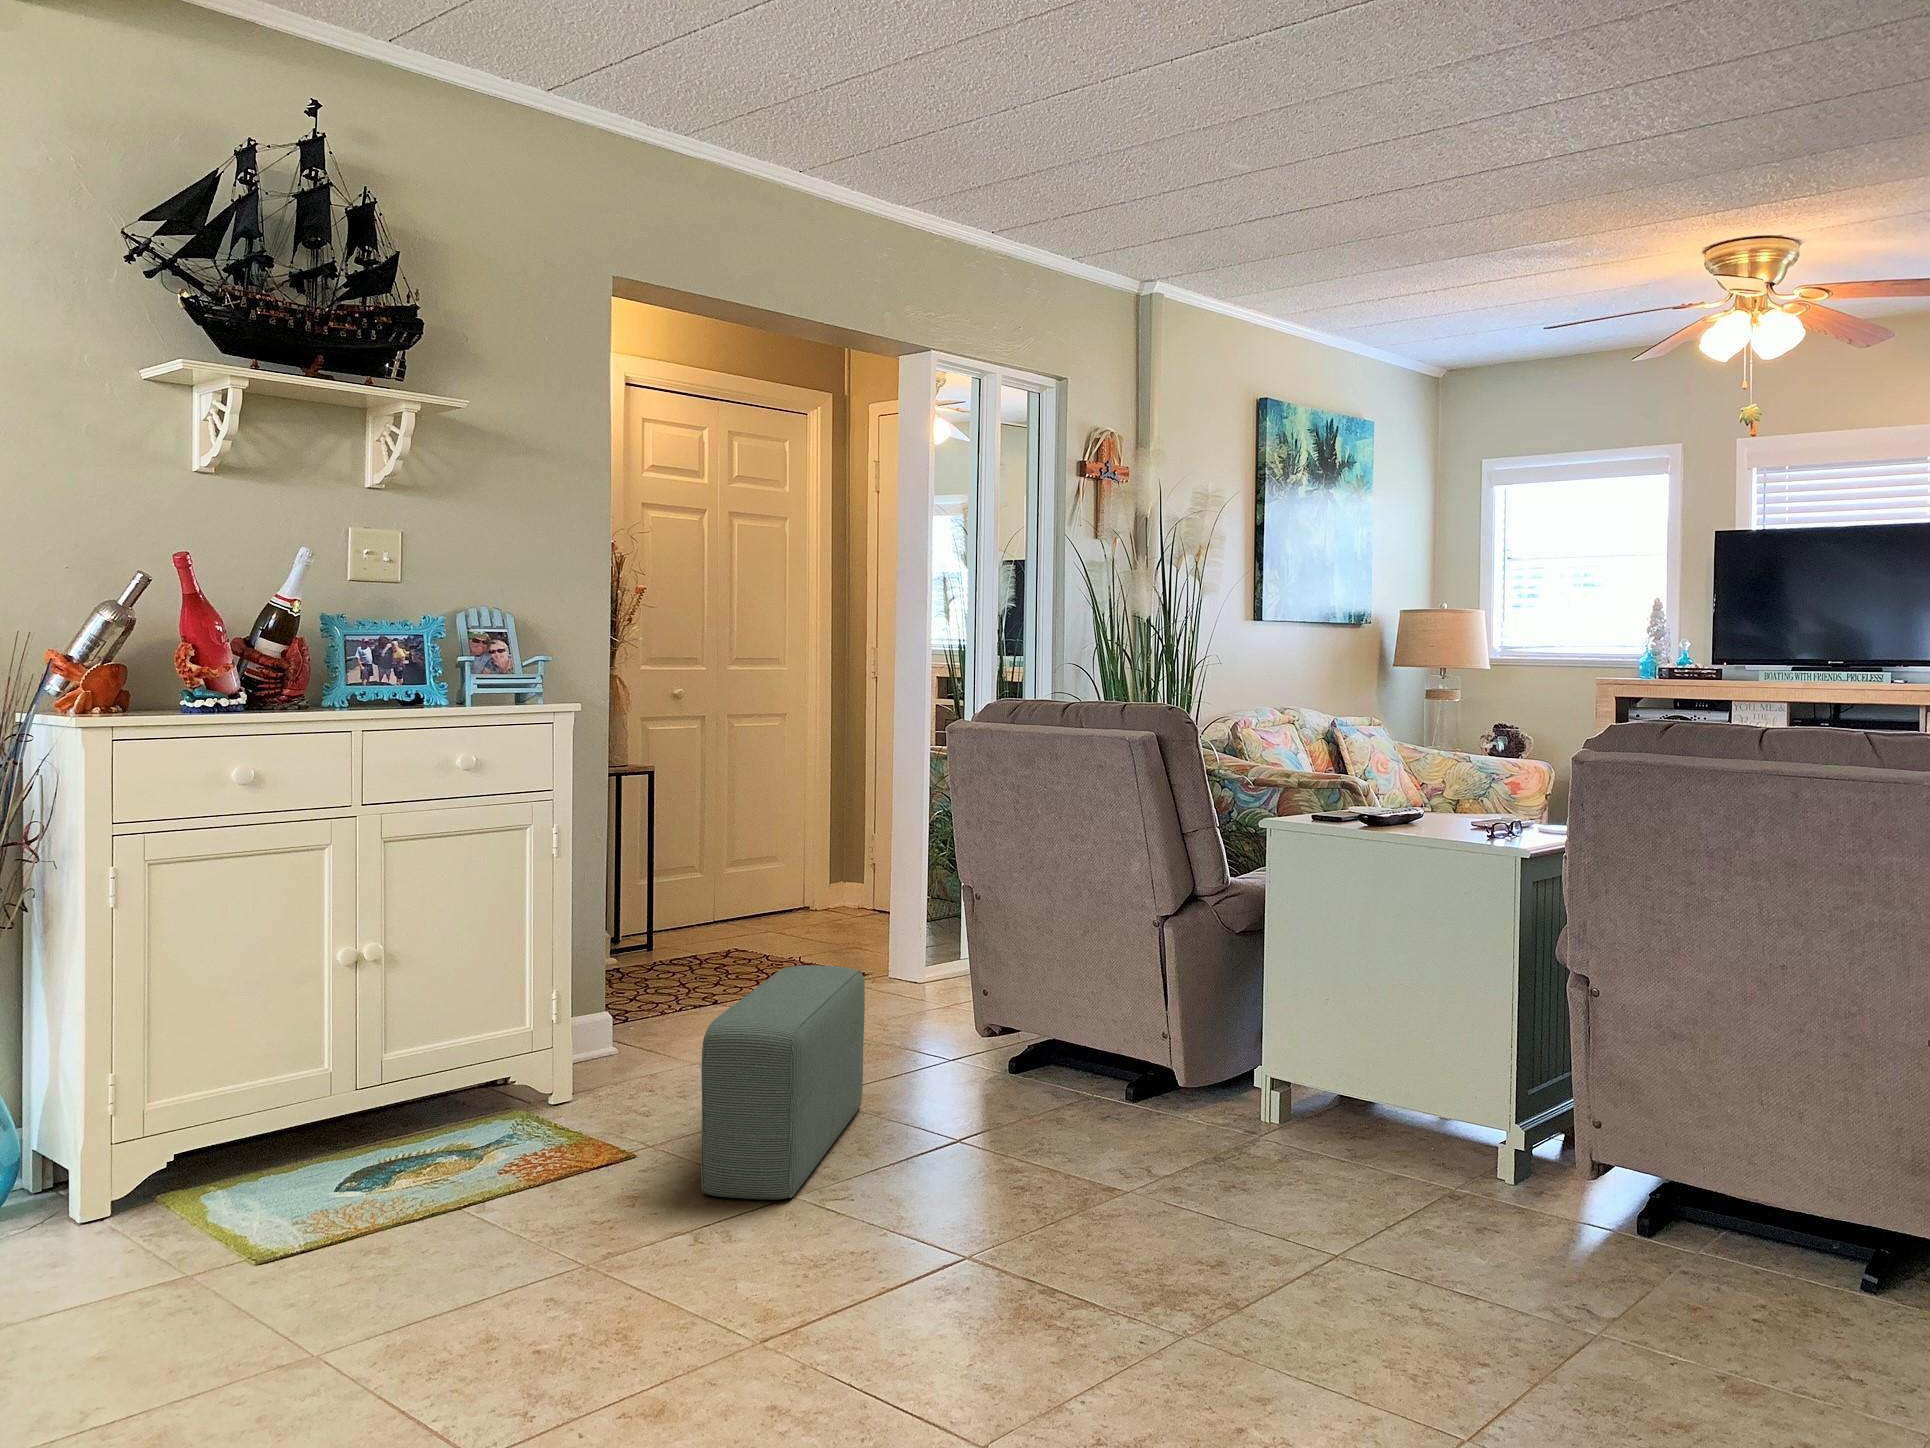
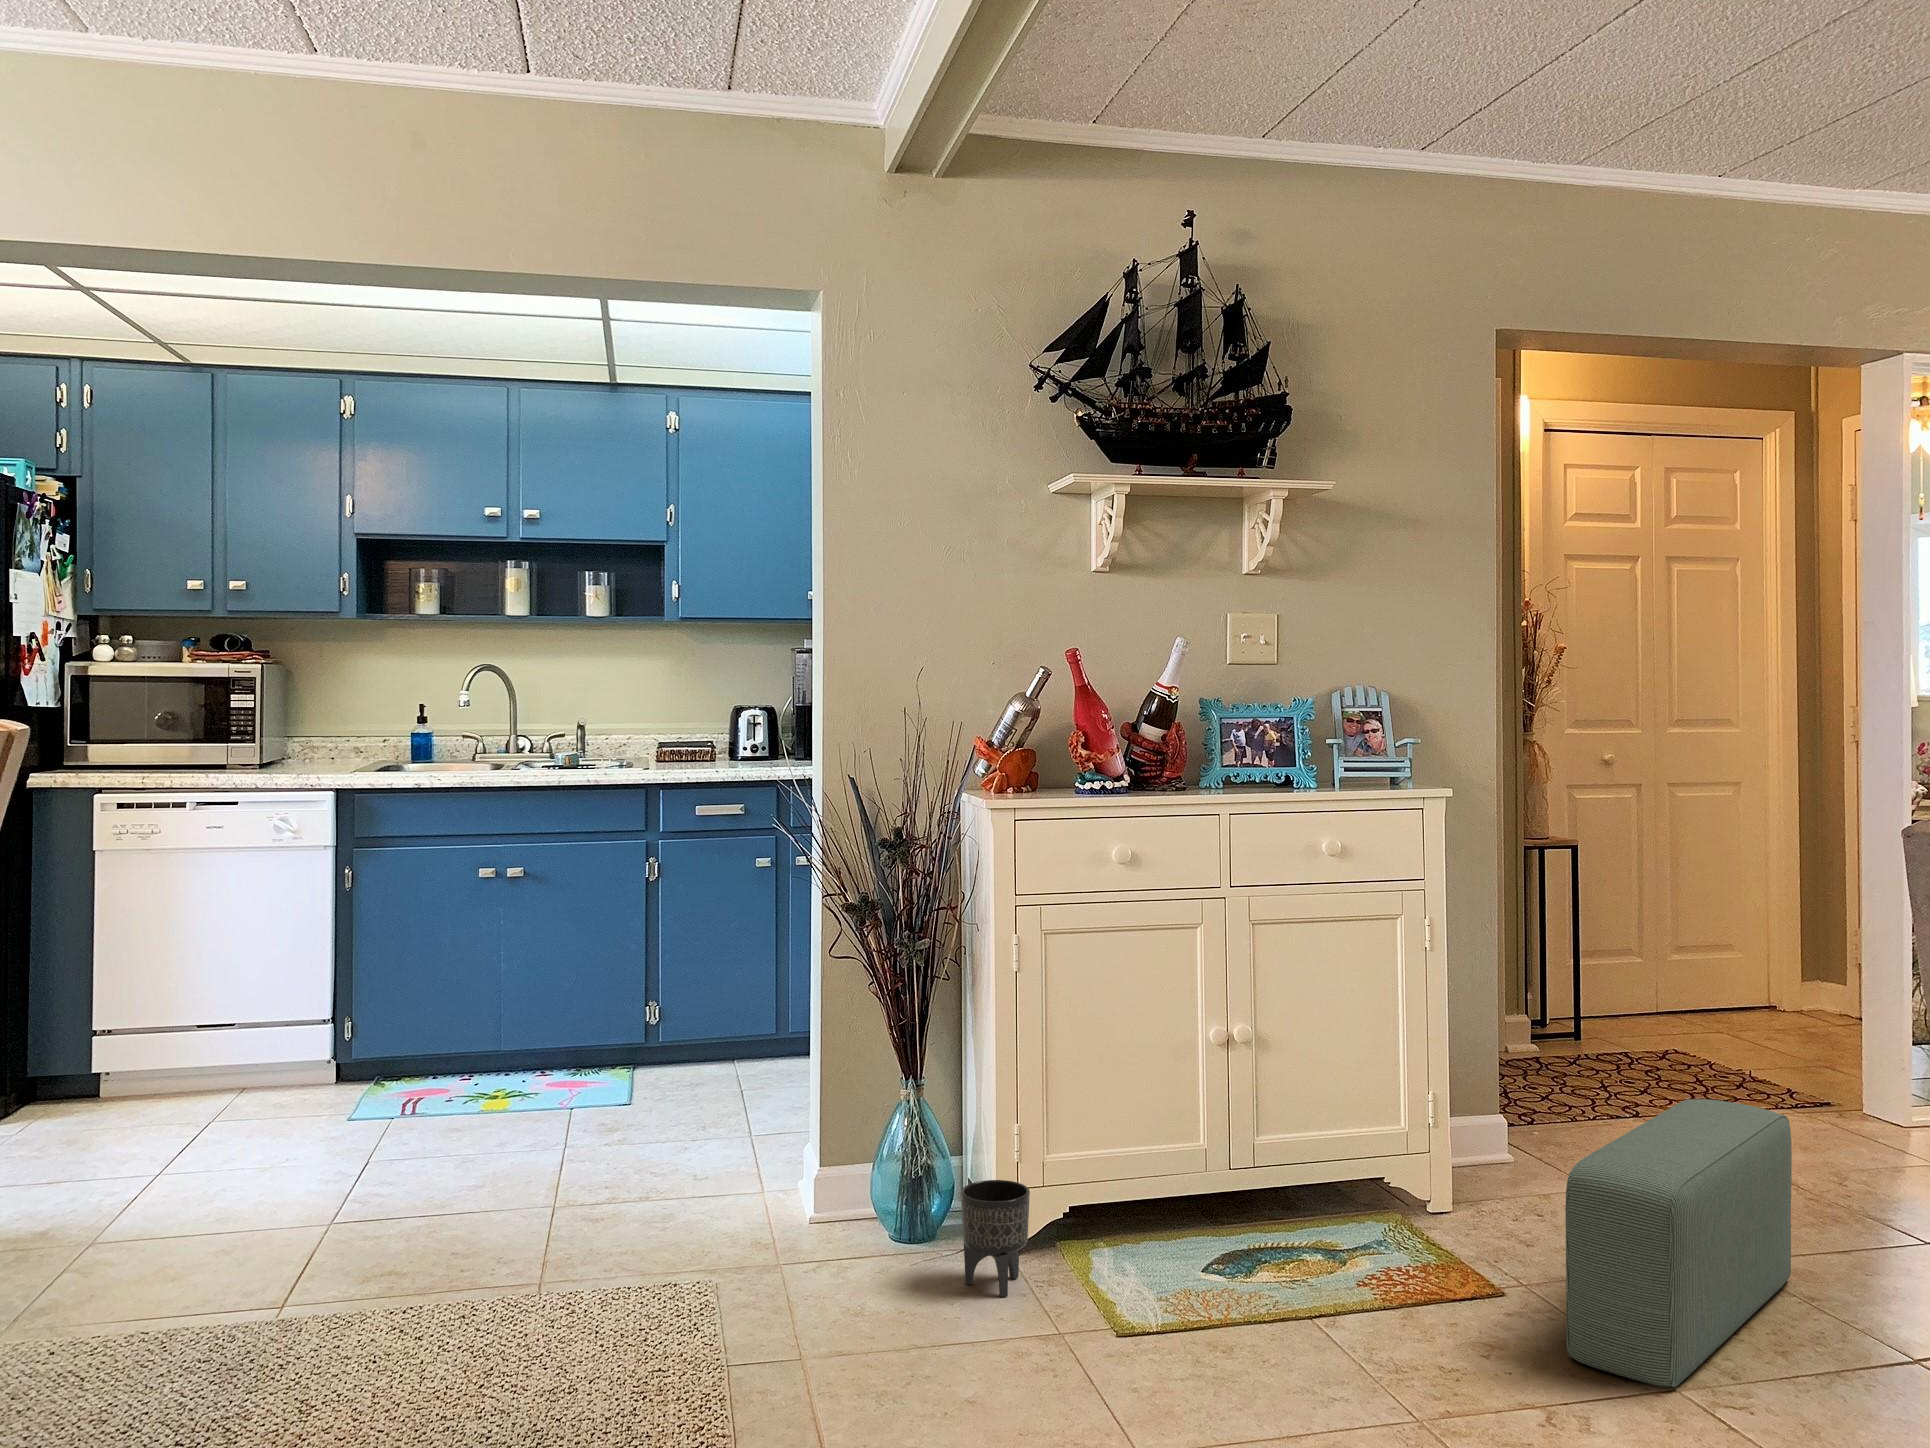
planter: none [52,1132,140,1256] -> present [961,1180,1030,1297]

